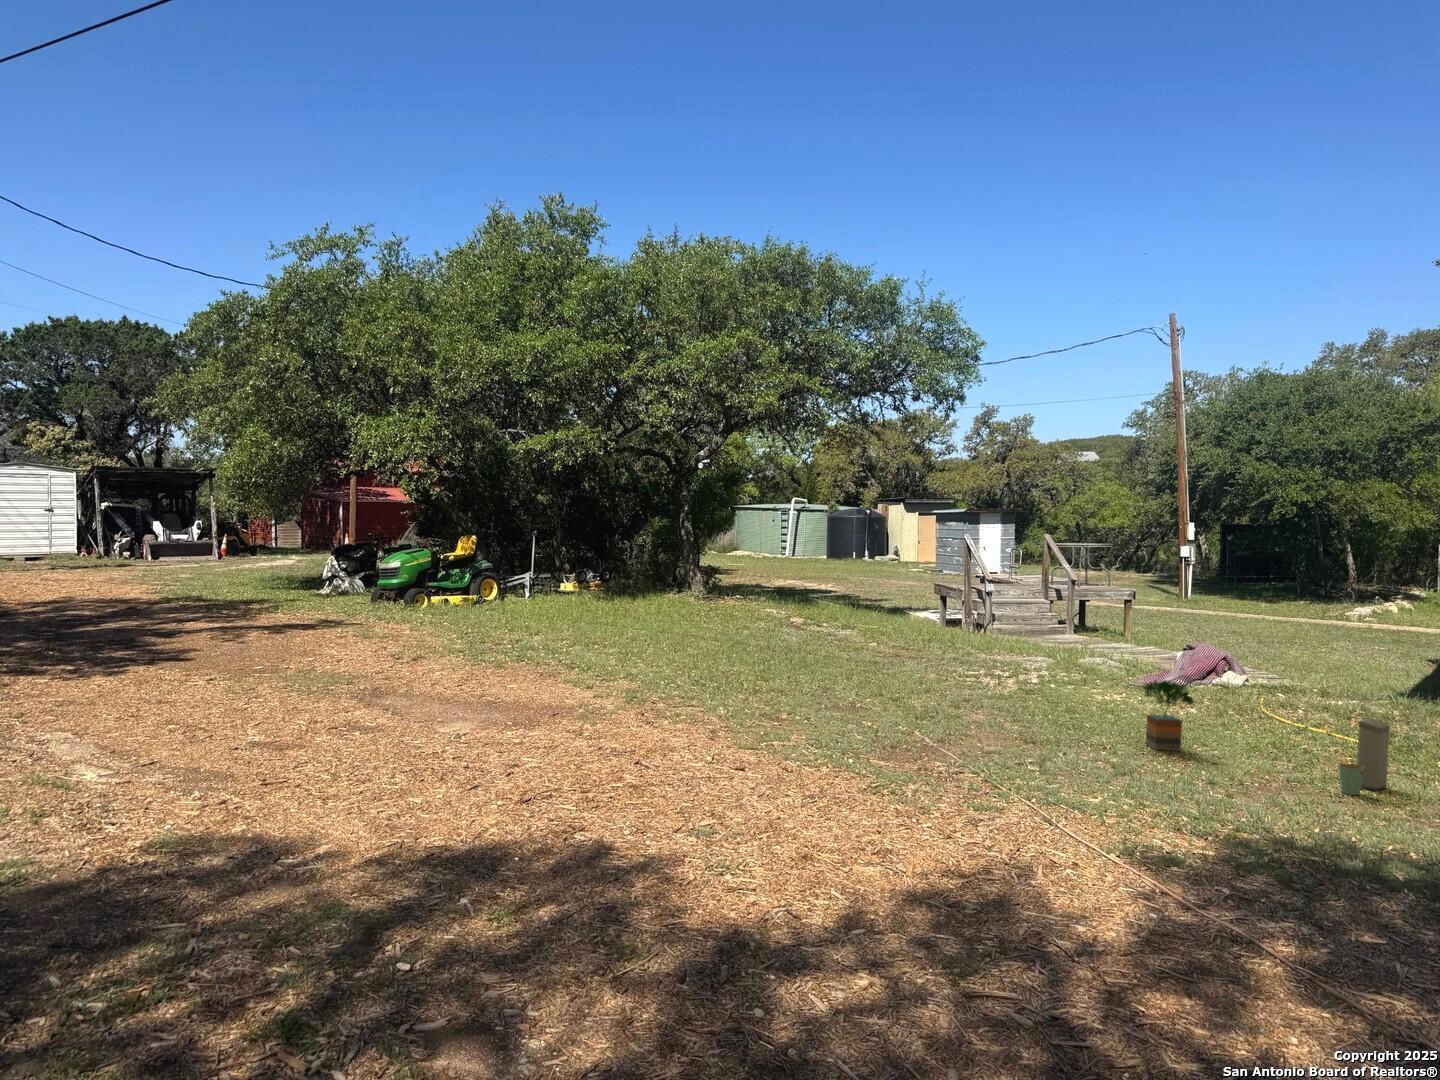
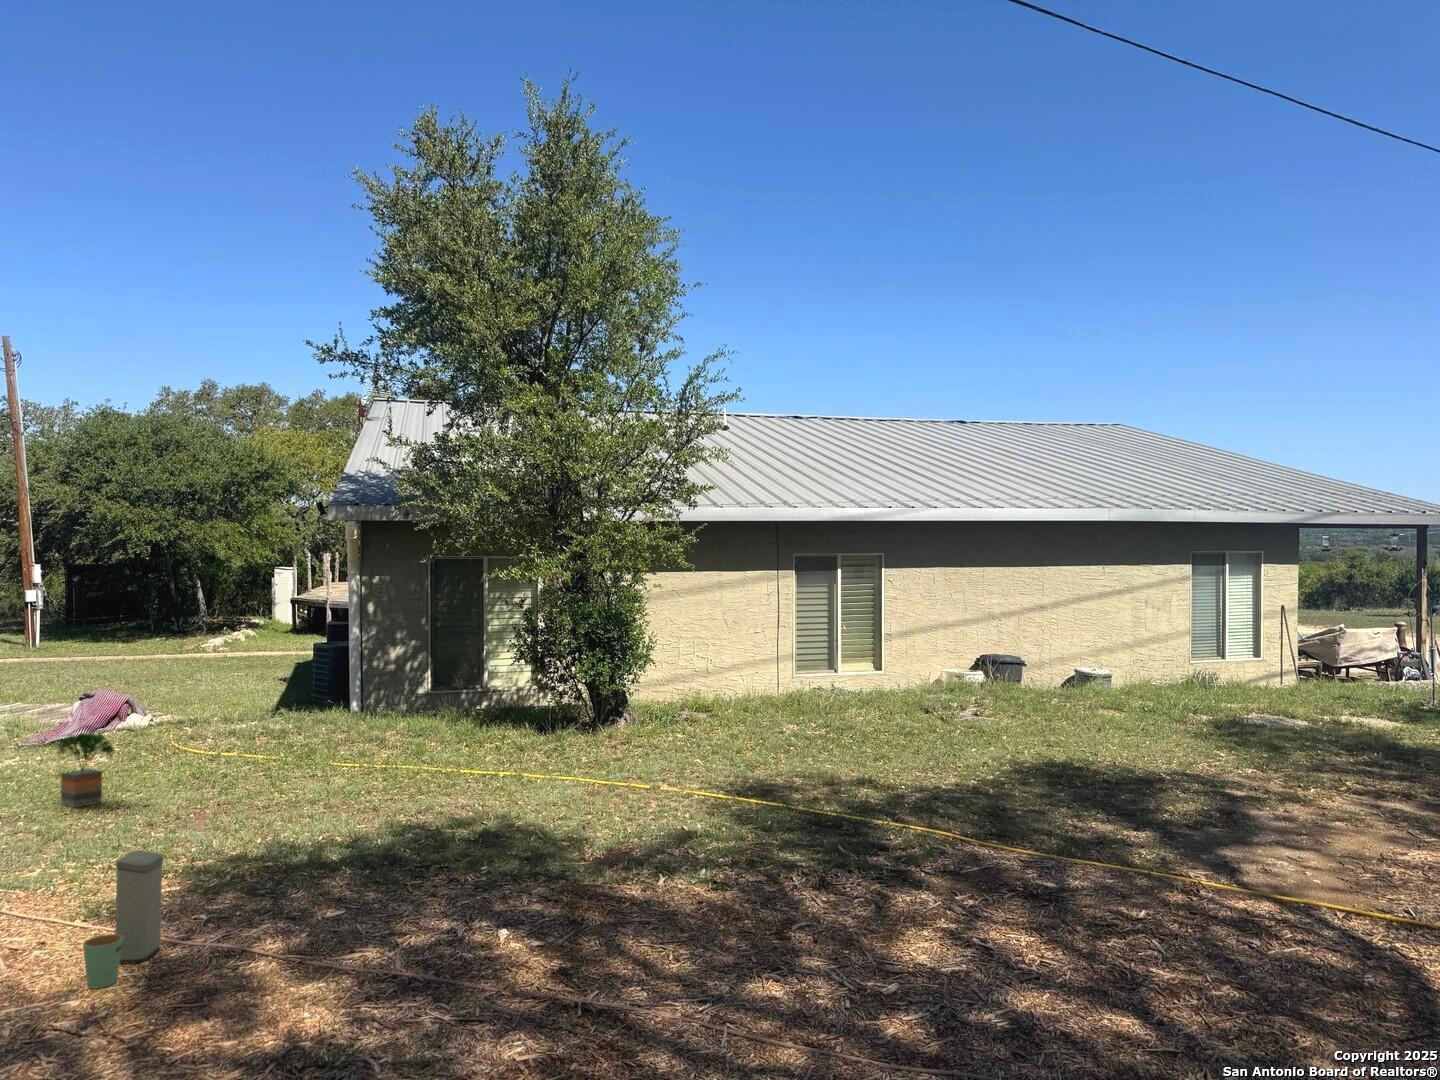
trash can: present [1339,718,1390,795] -> present [83,850,163,988]

